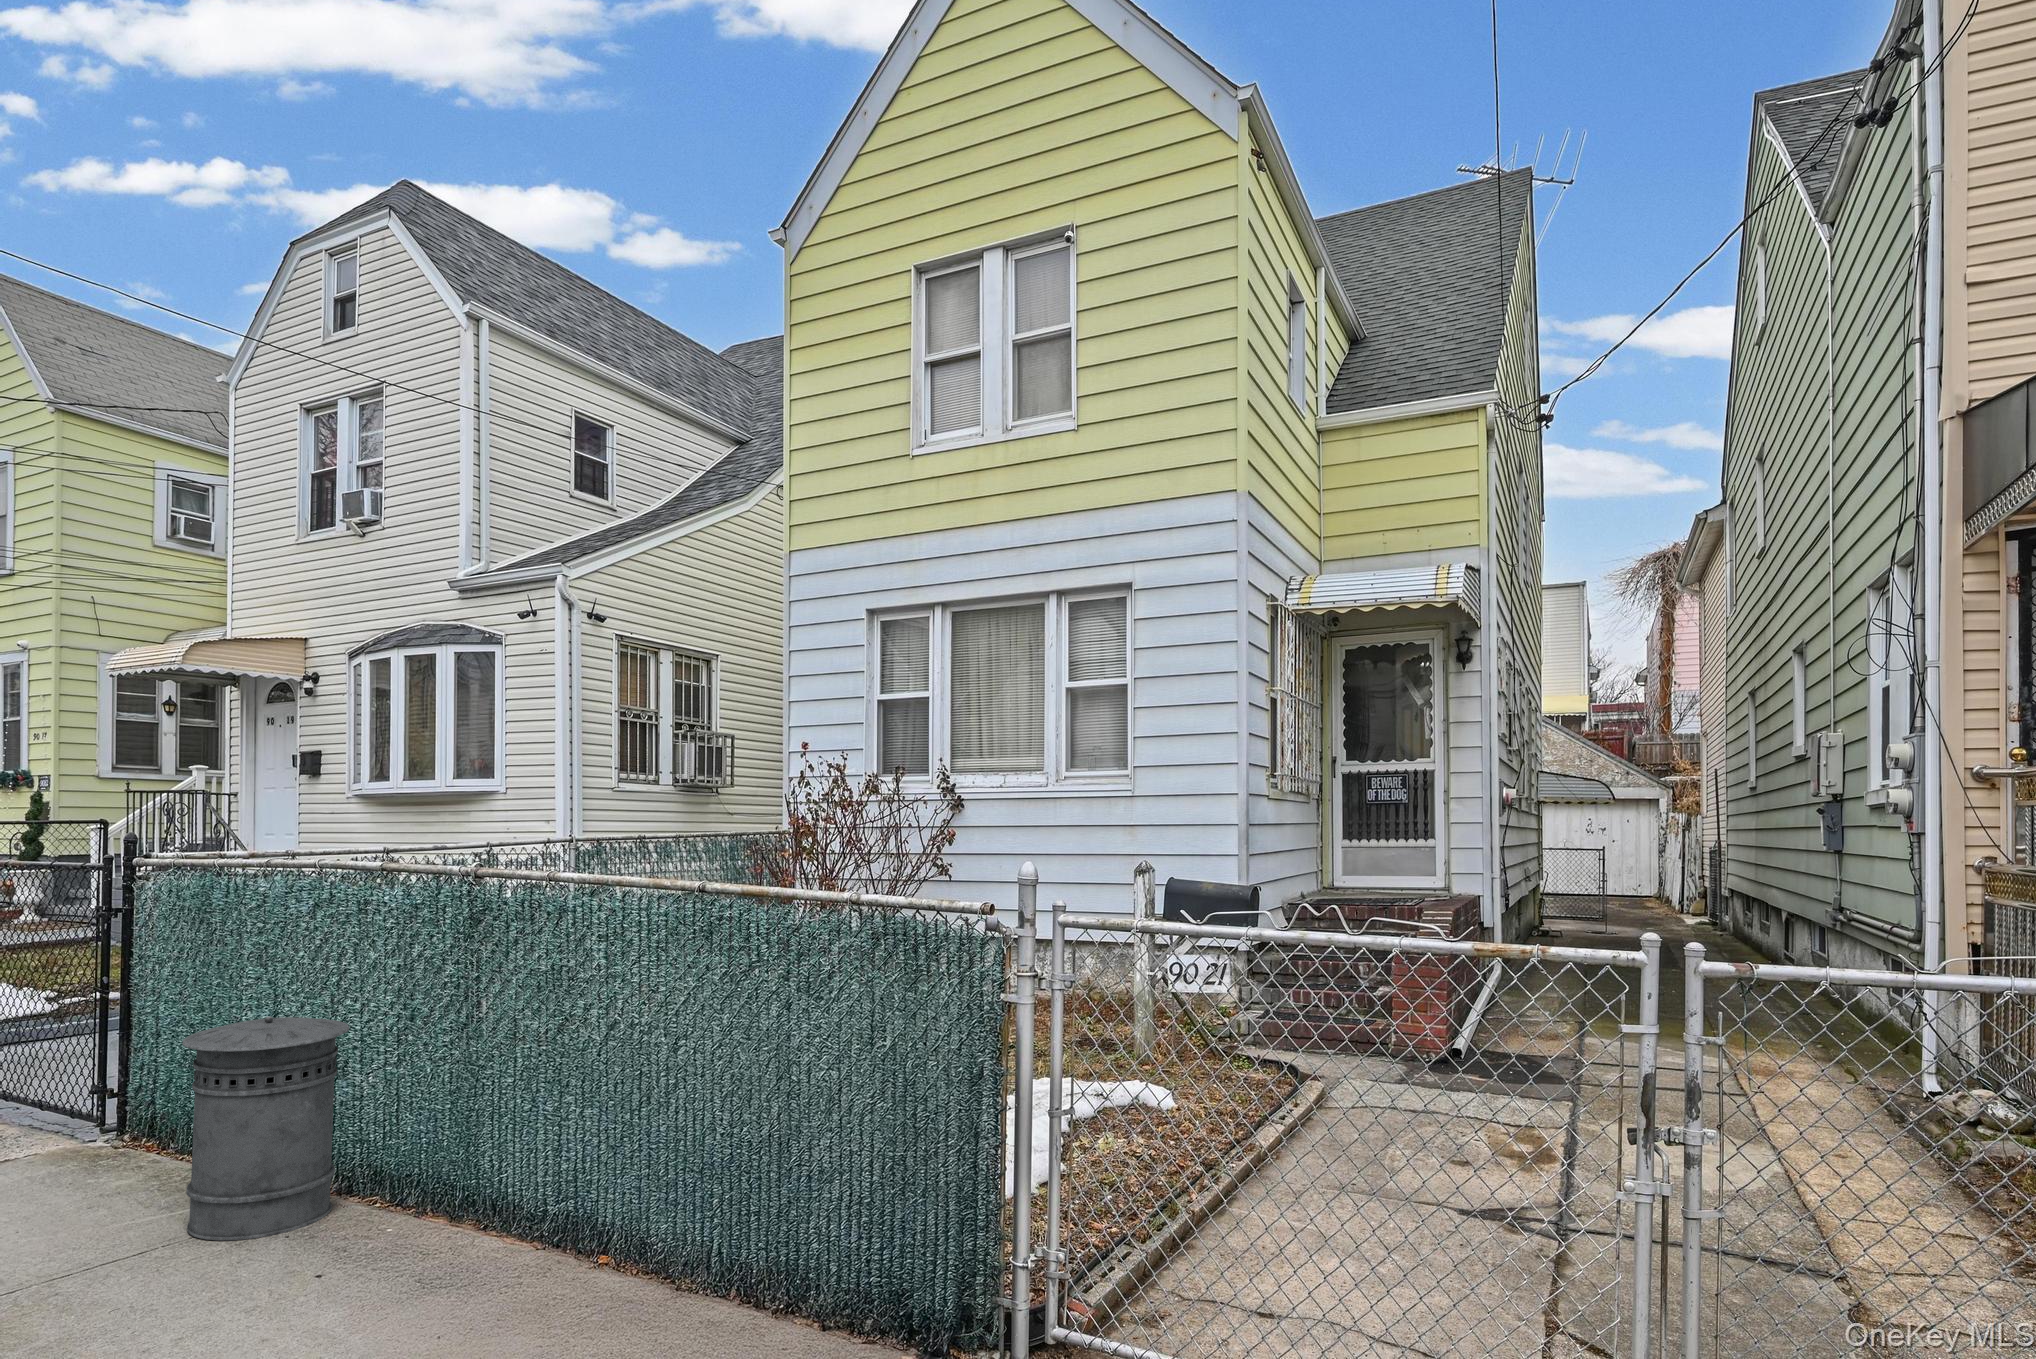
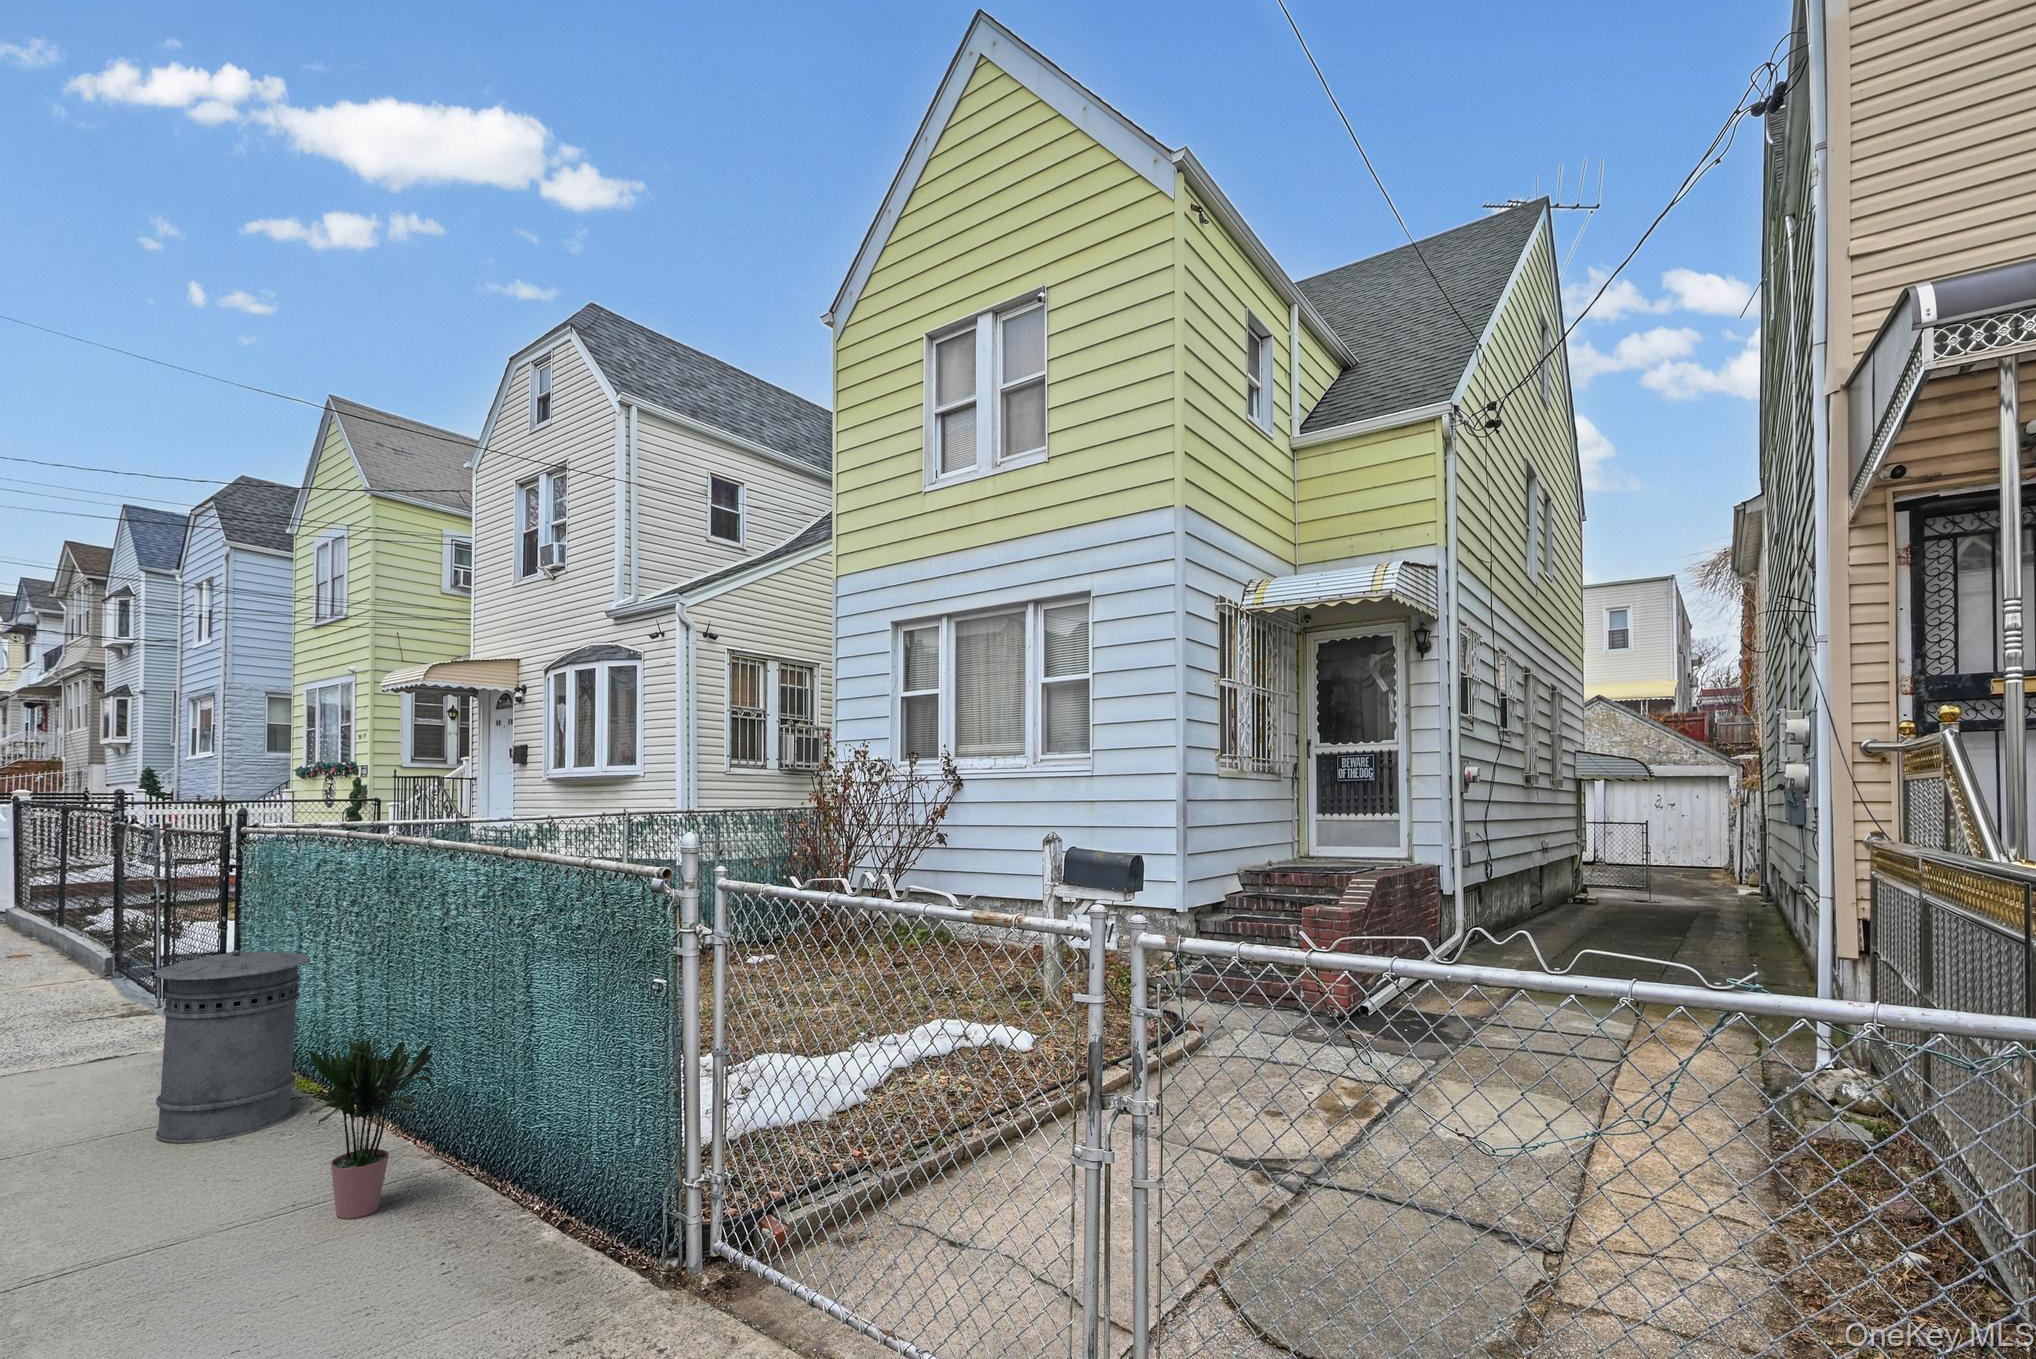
potted plant: none [465,1092,609,1304] -> present [308,1036,434,1219]

